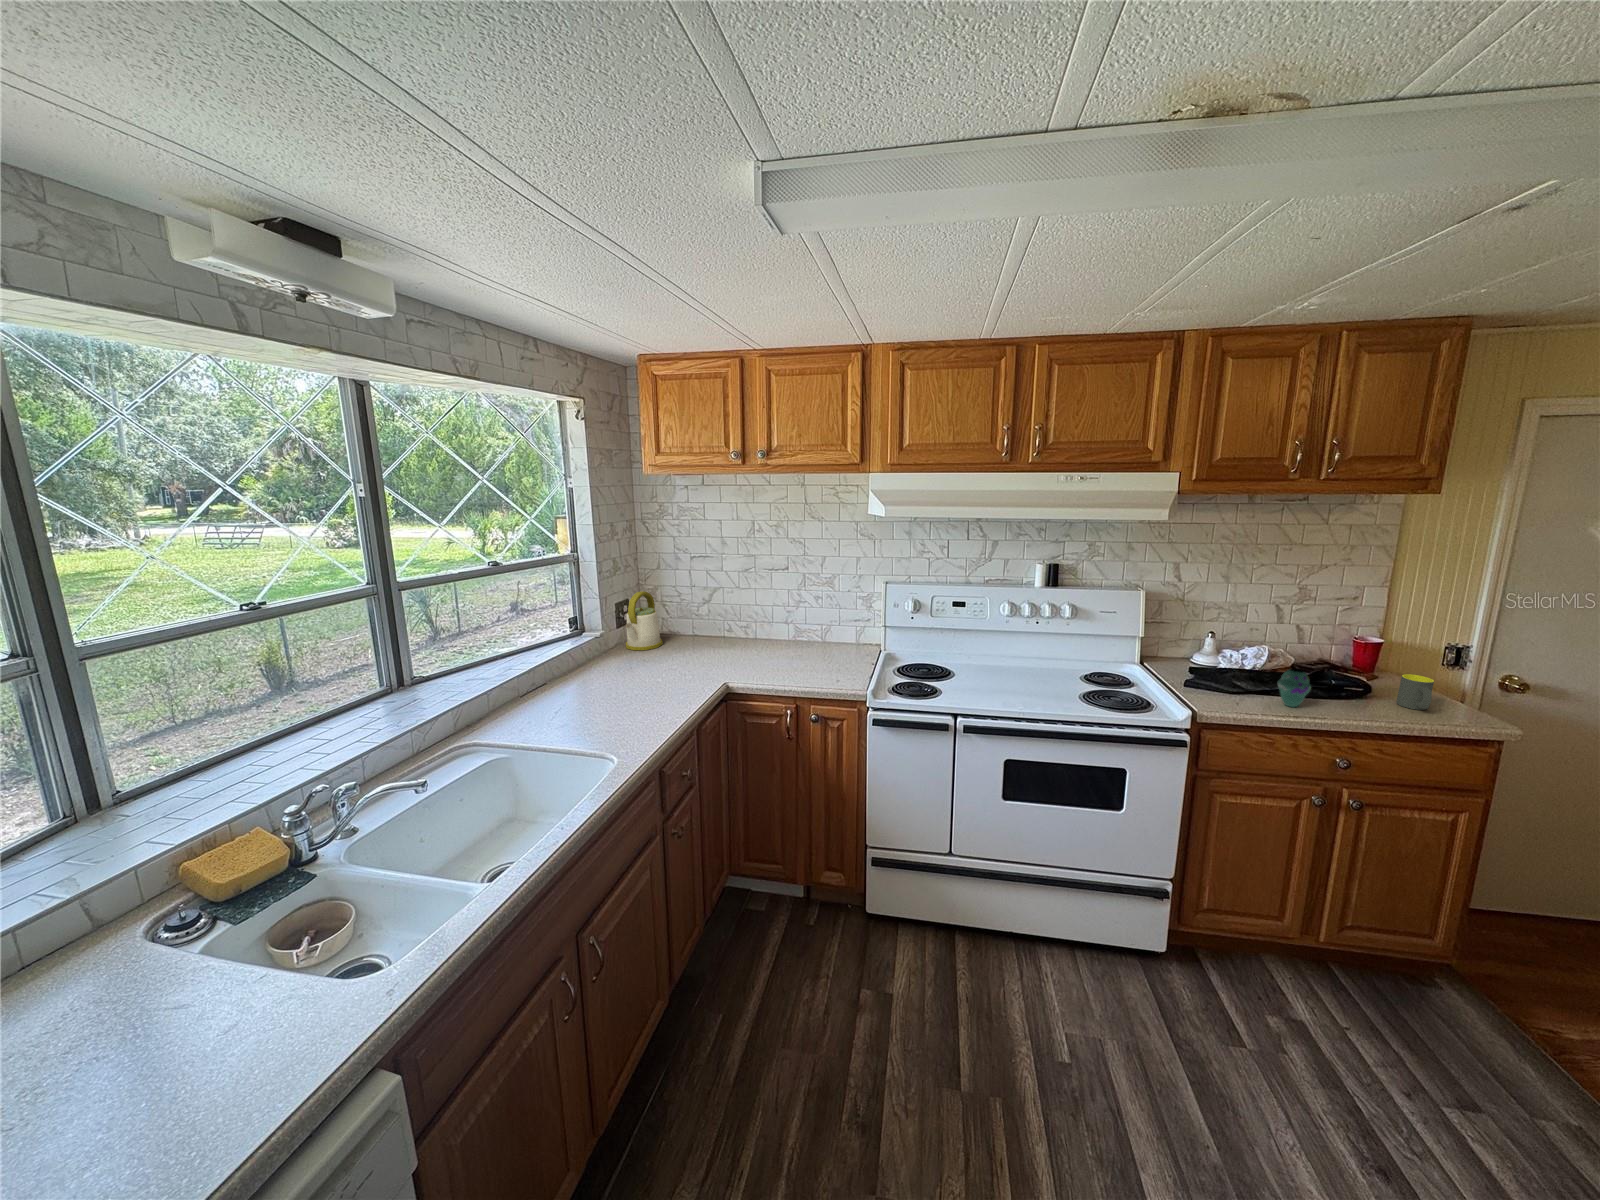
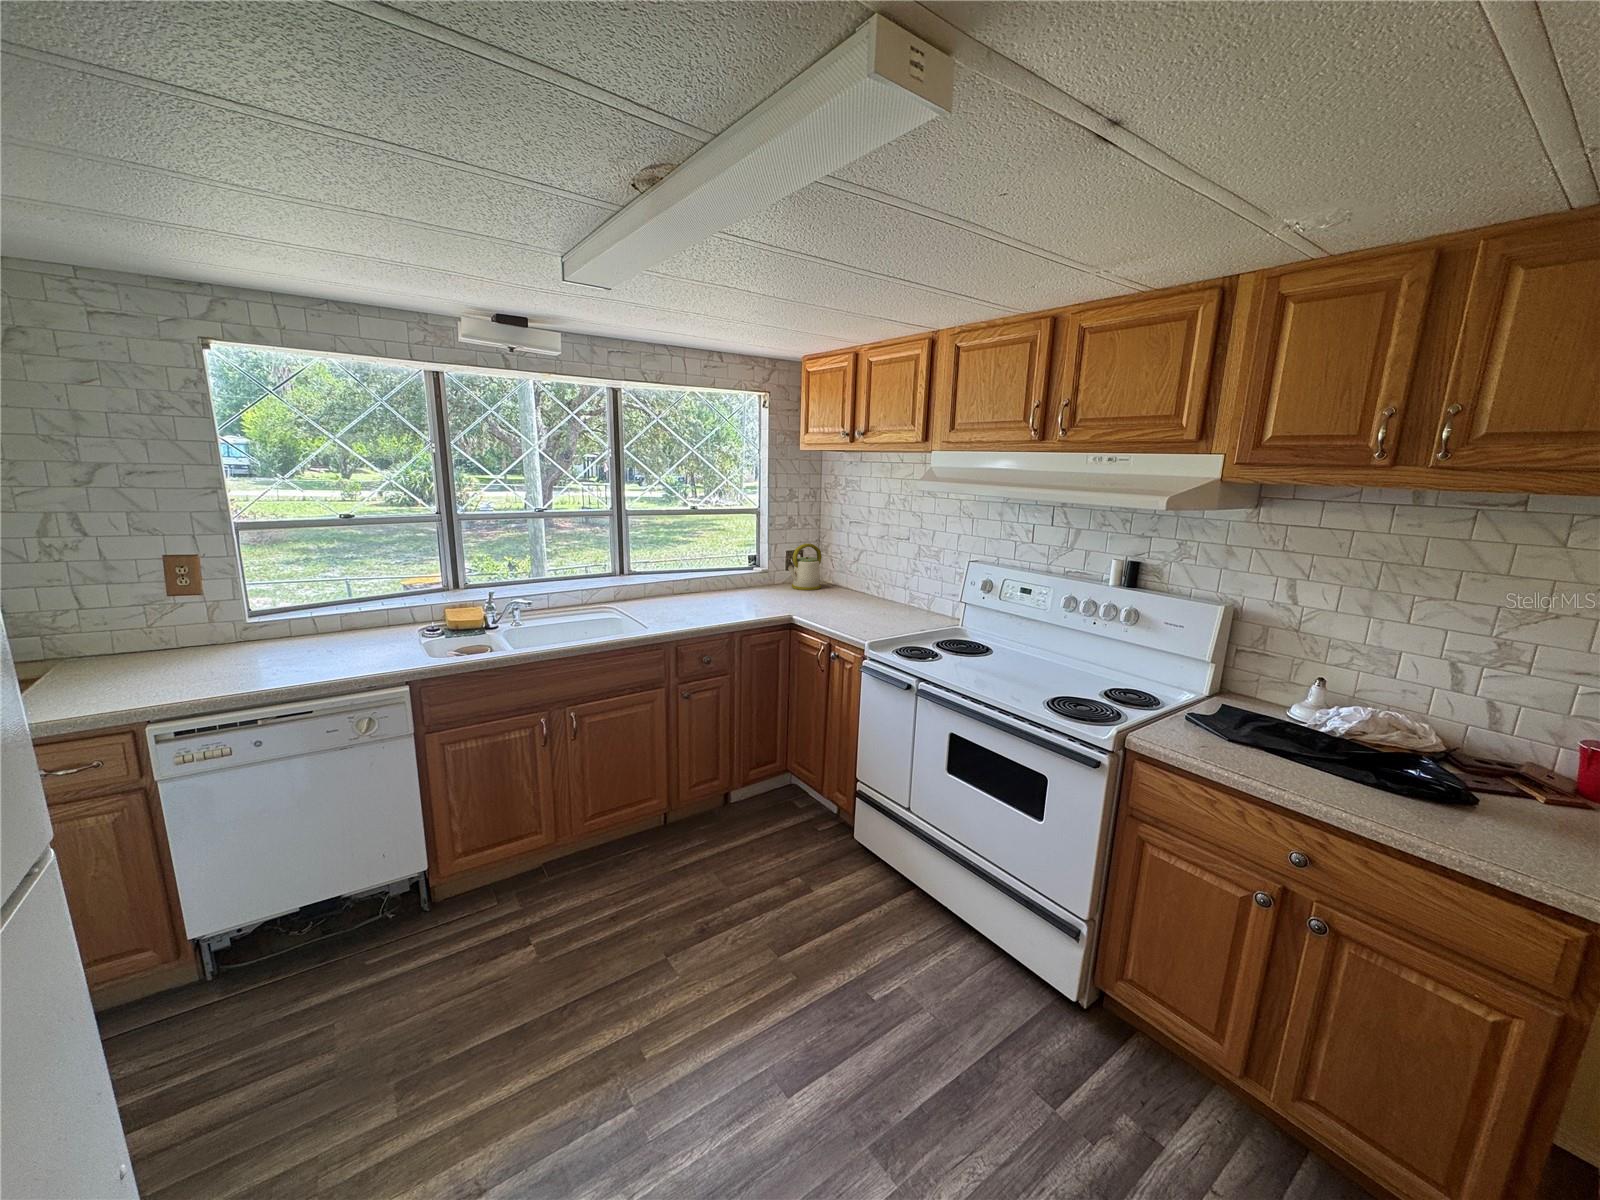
vase: present [1278,668,1311,707] -> none [1270,720,1315,774]
mug: present [1396,674,1434,710] -> none [1492,785,1560,848]

